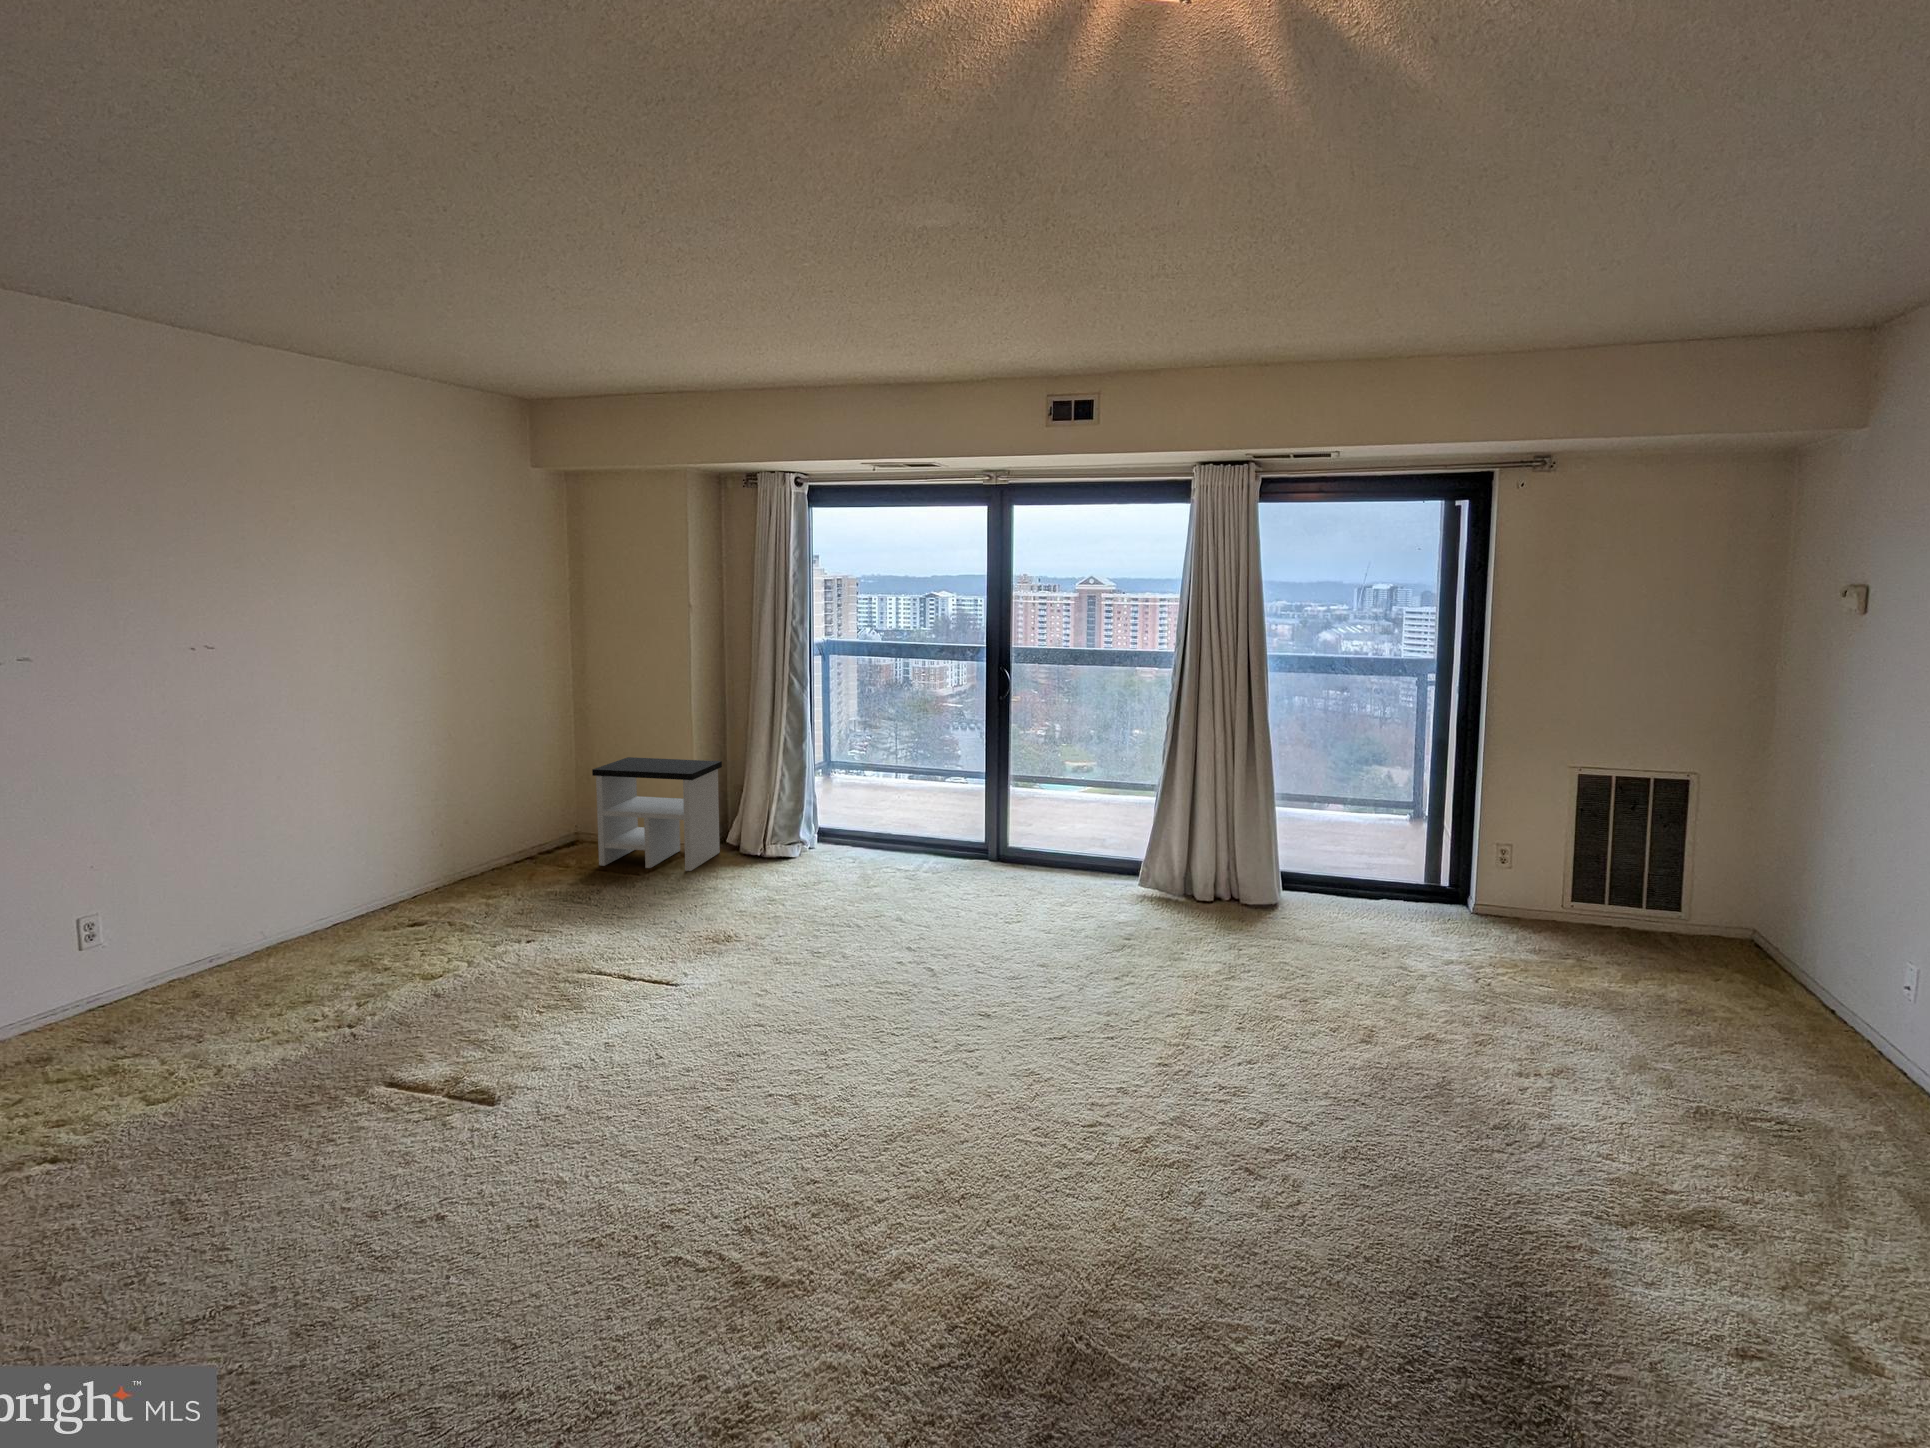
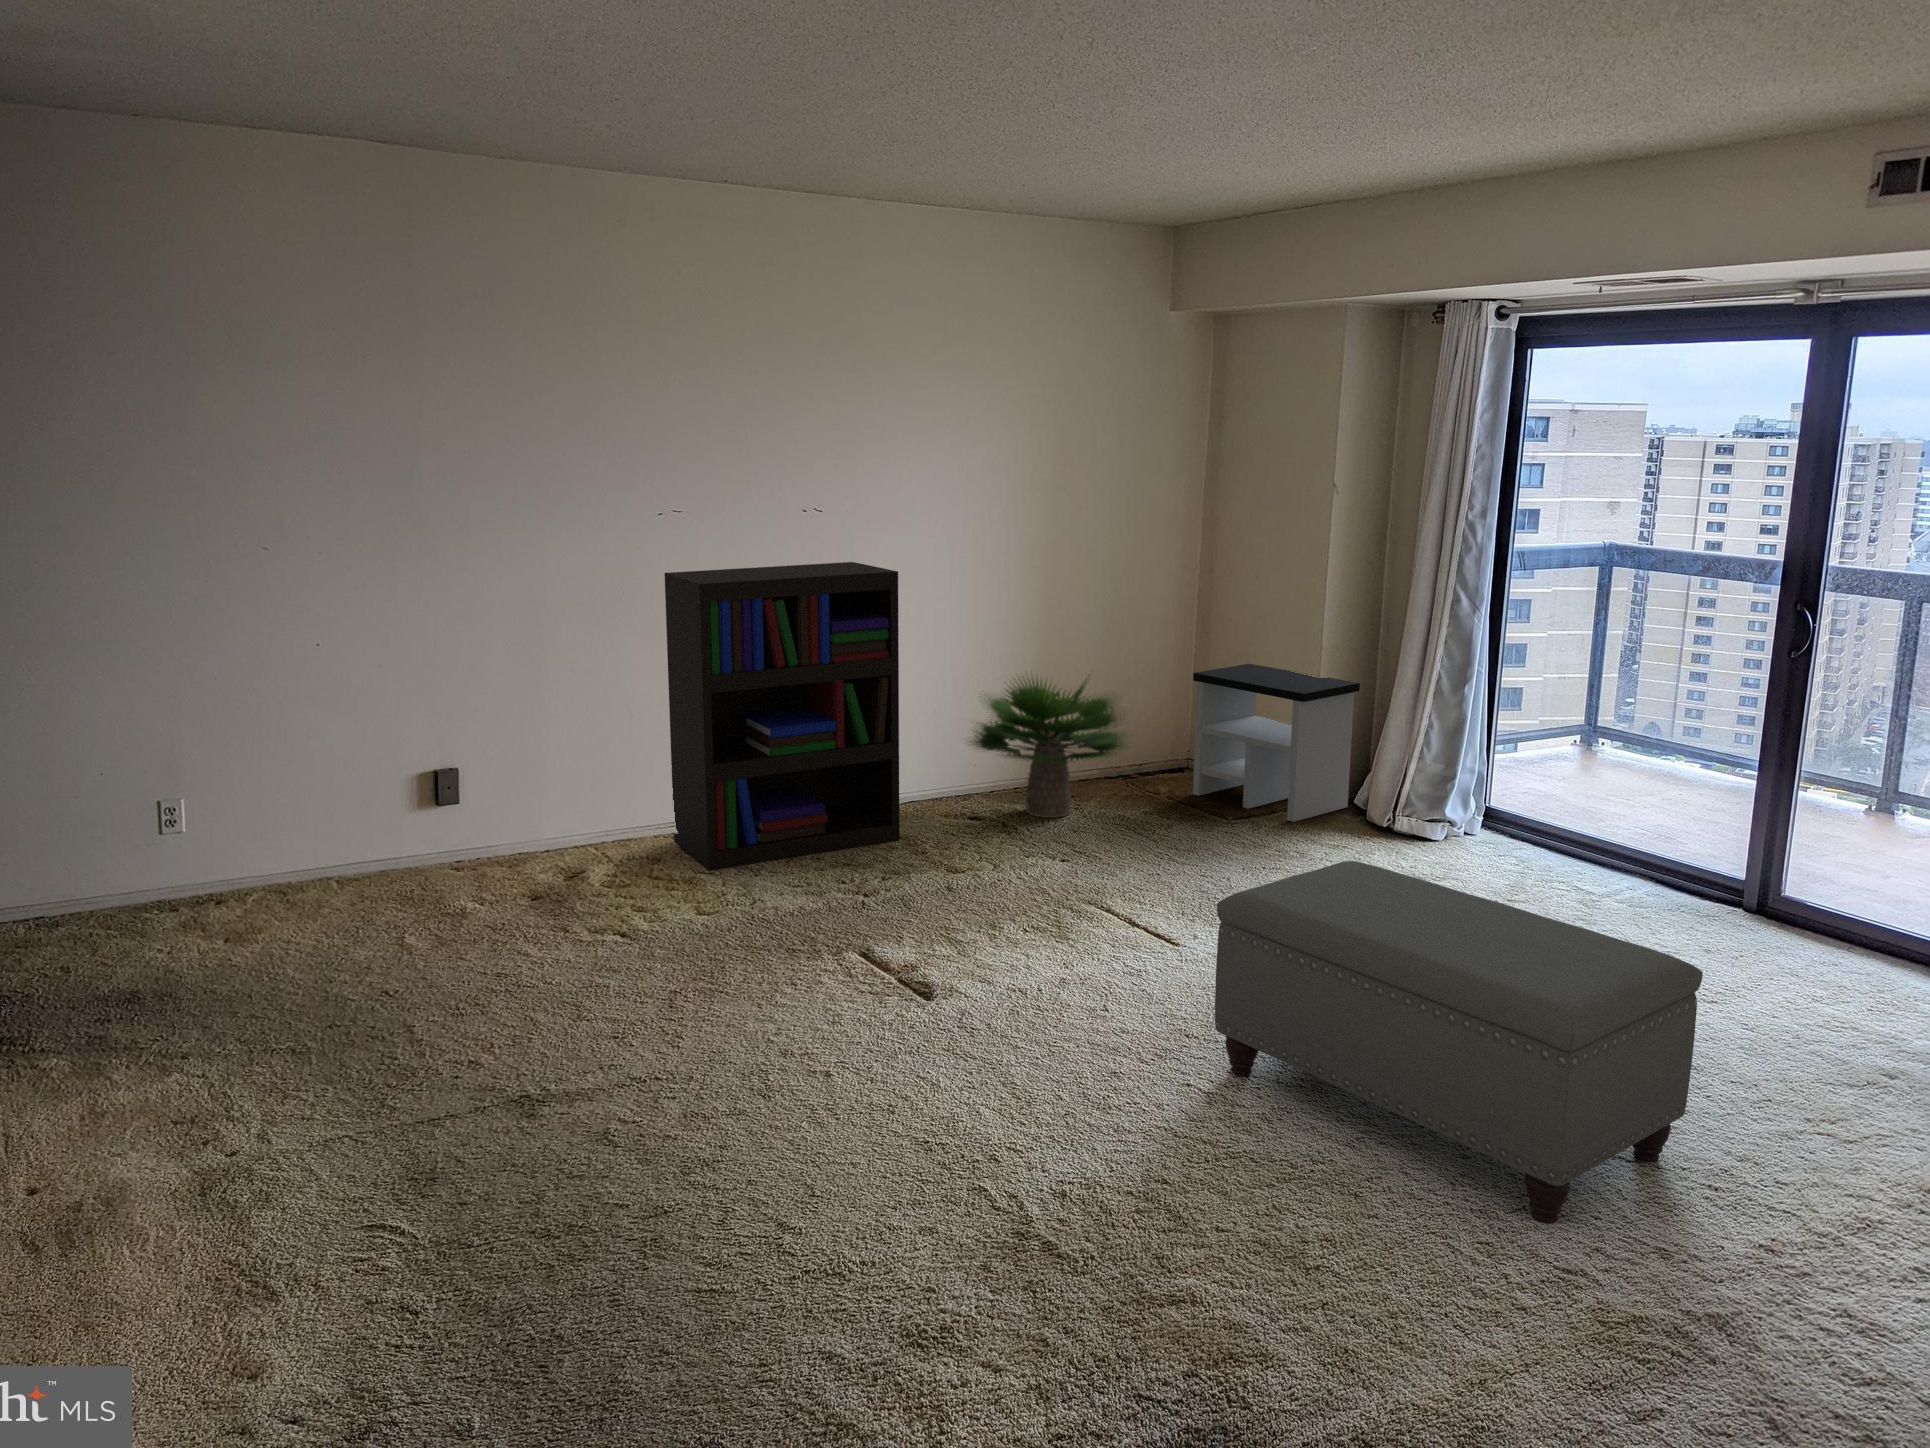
bookshelf: none [22,703,350,1051] -> present [665,562,900,870]
potted plant: none [391,775,565,911] -> present [970,677,1127,818]
ottoman: none [776,888,1085,1101] -> present [1215,861,1703,1223]

